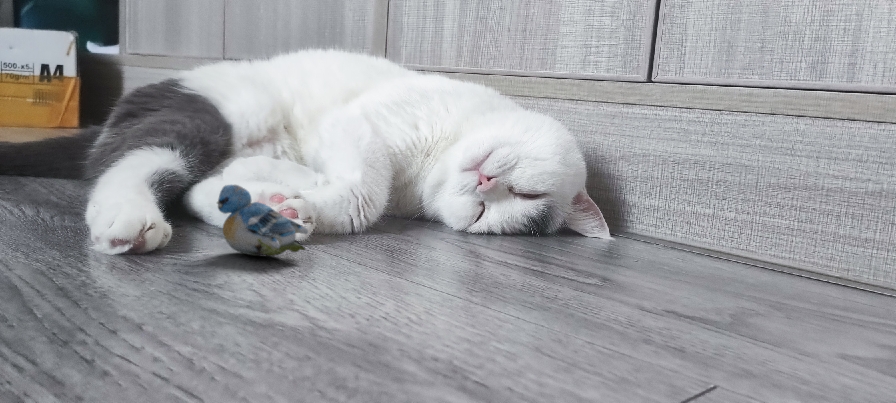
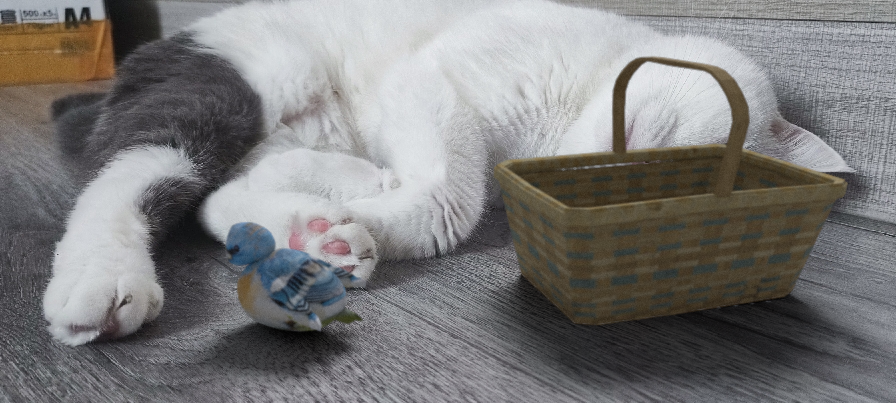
basket: none [397,106,617,268] -> present [494,56,847,325]

